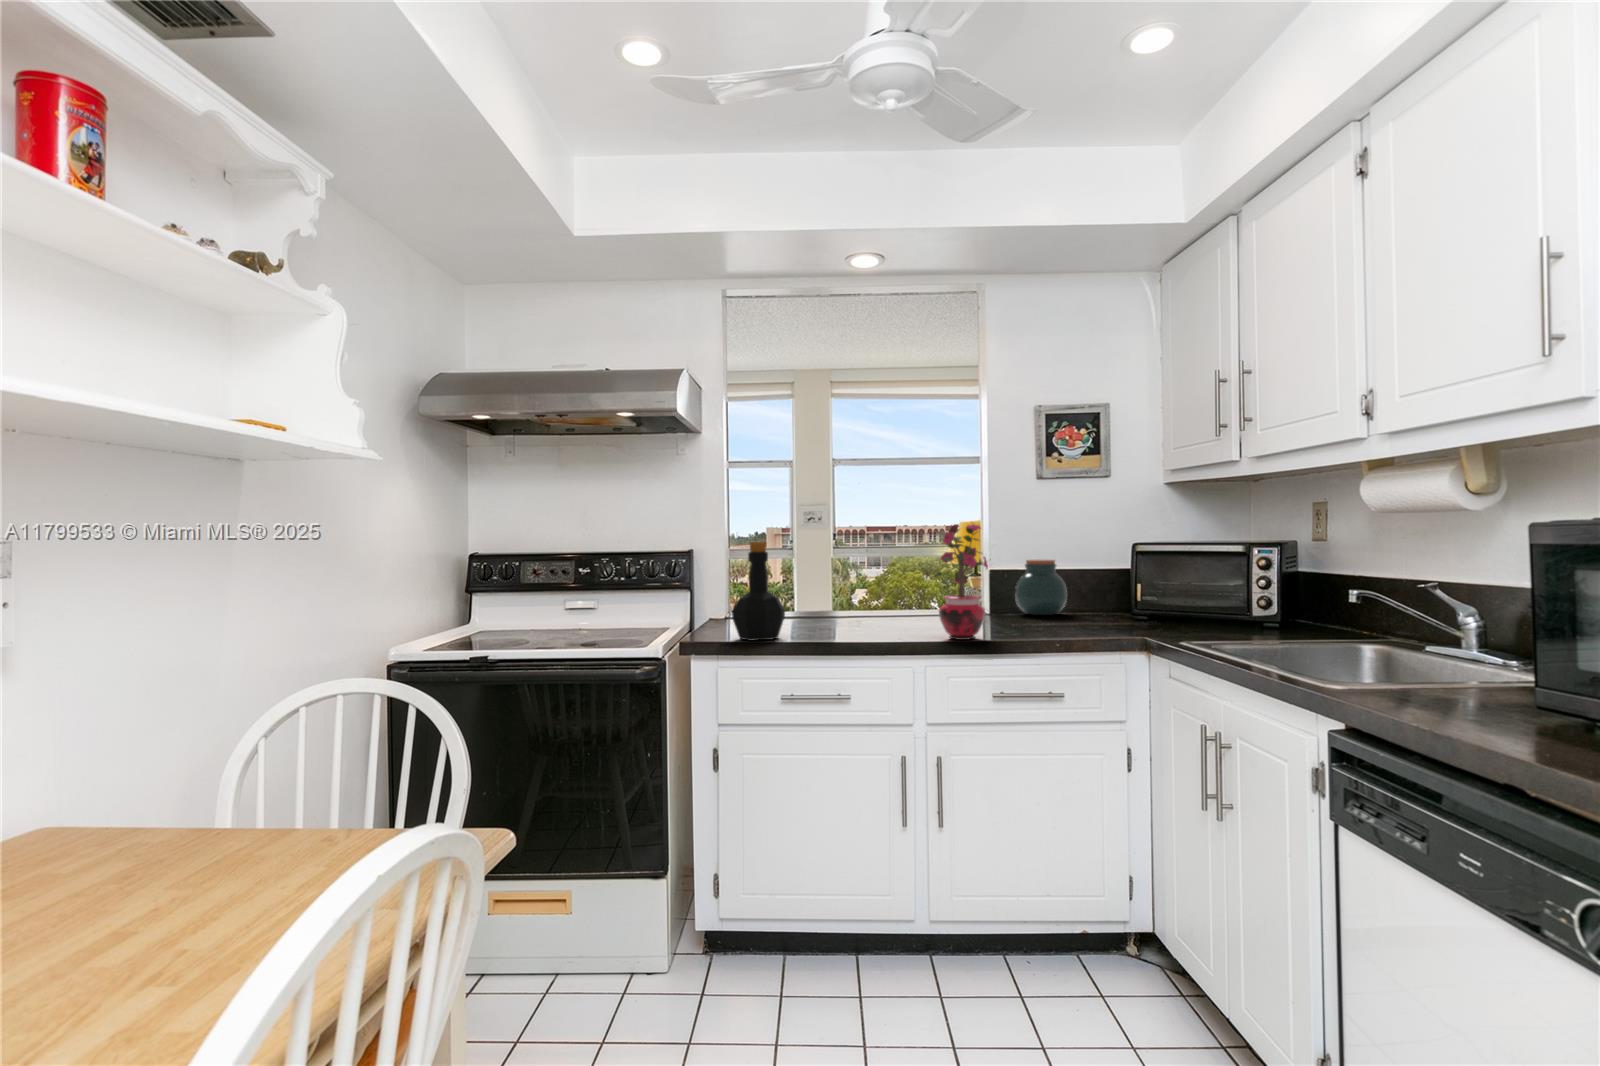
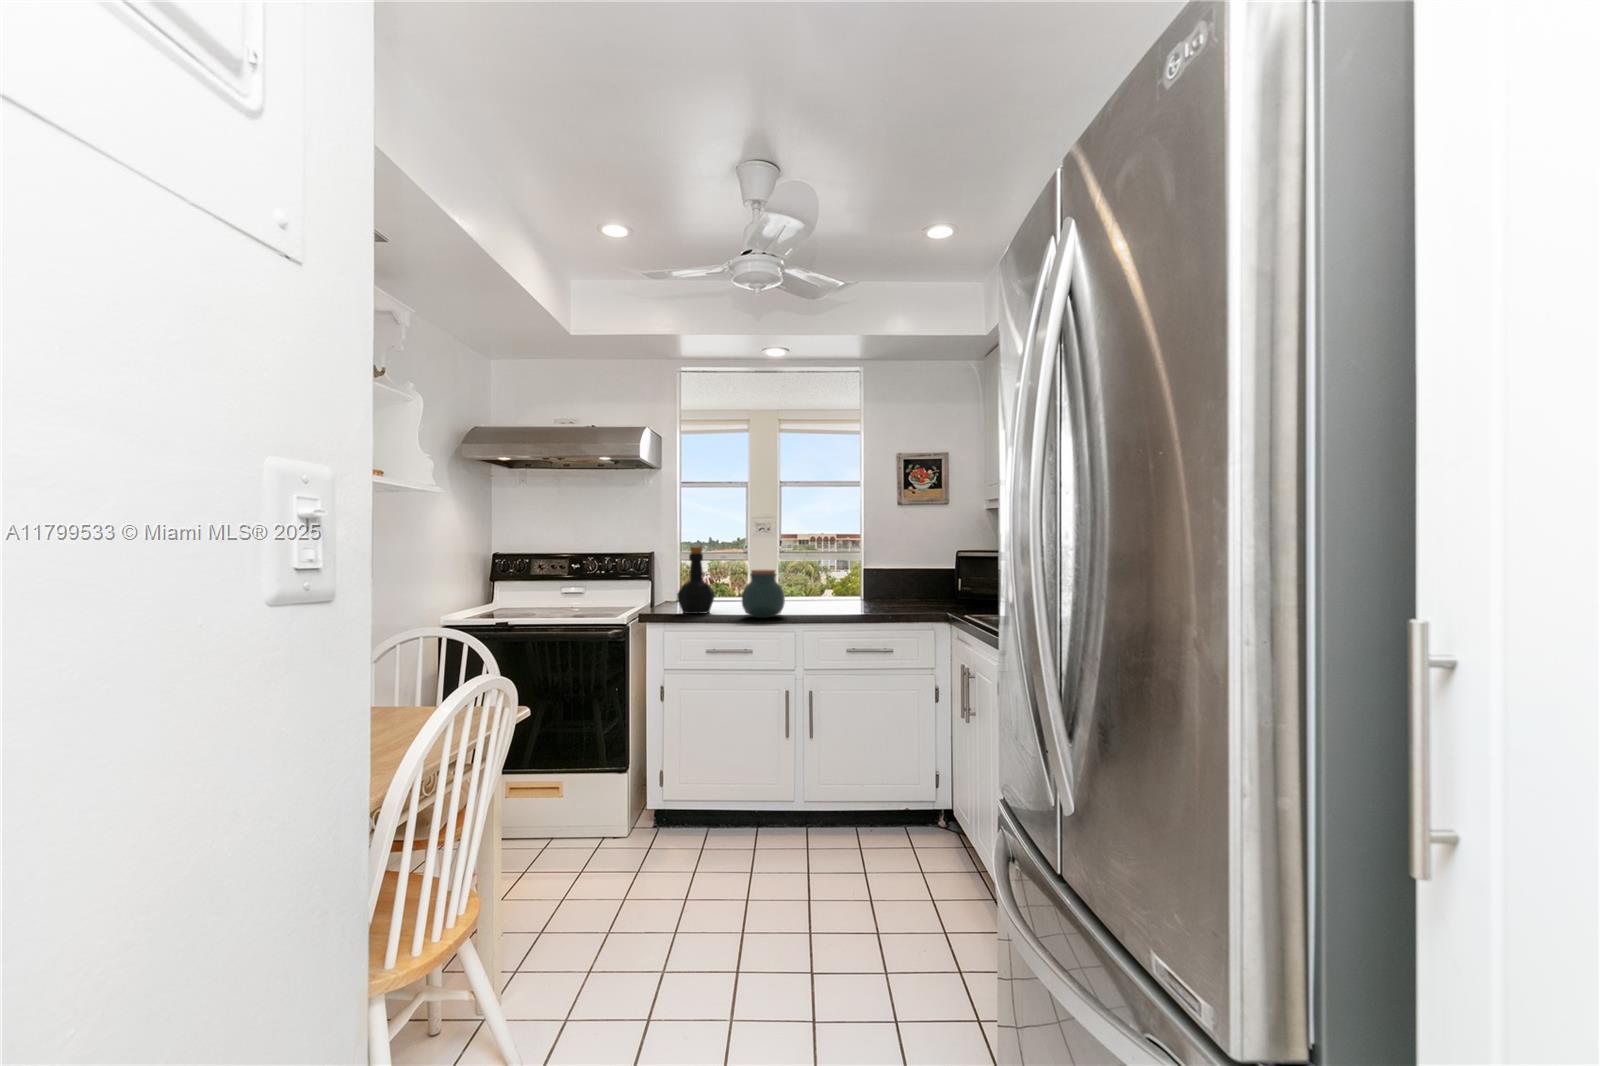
potted plant: present [934,524,988,640] -> none [811,534,852,614]
jar: present [1015,560,1067,615] -> present [742,570,785,618]

